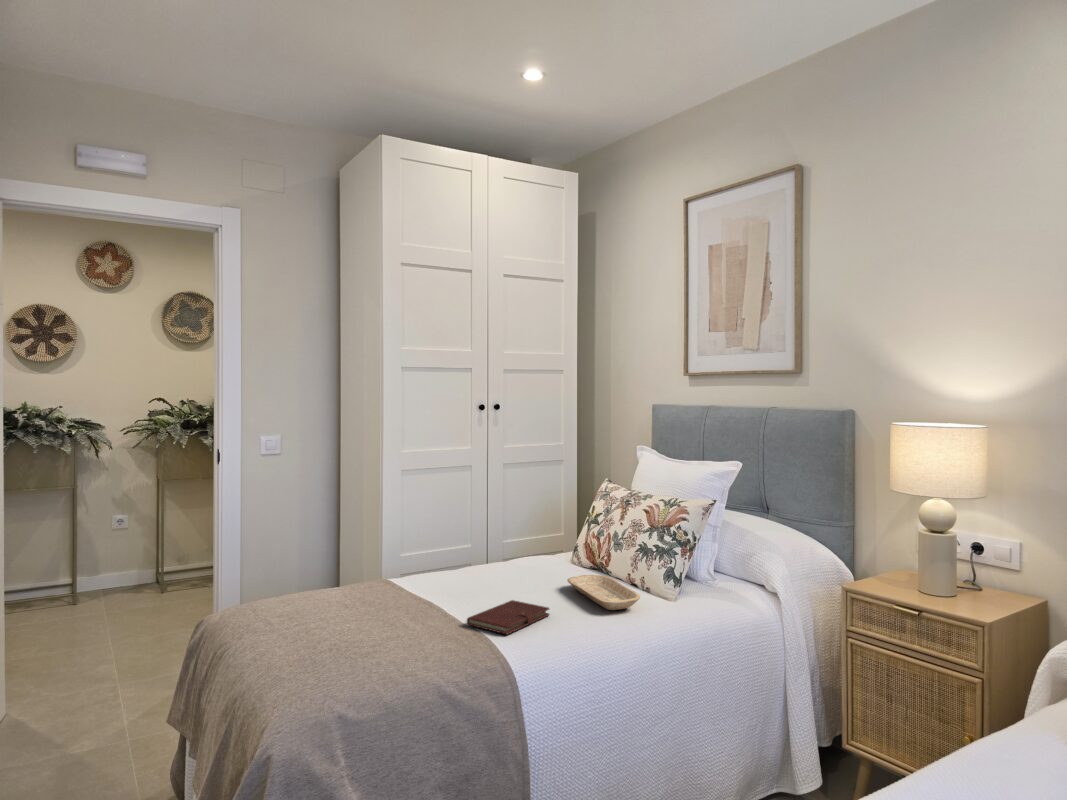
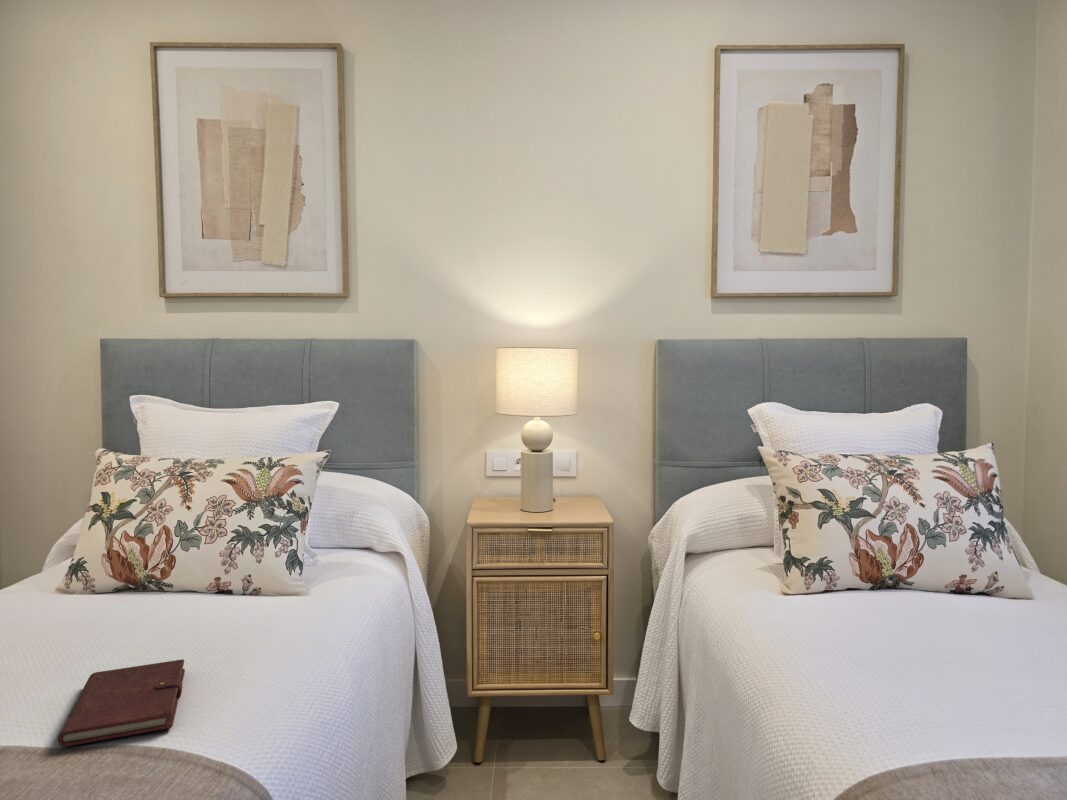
tray: present [567,575,640,610] -> none [139,589,297,631]

